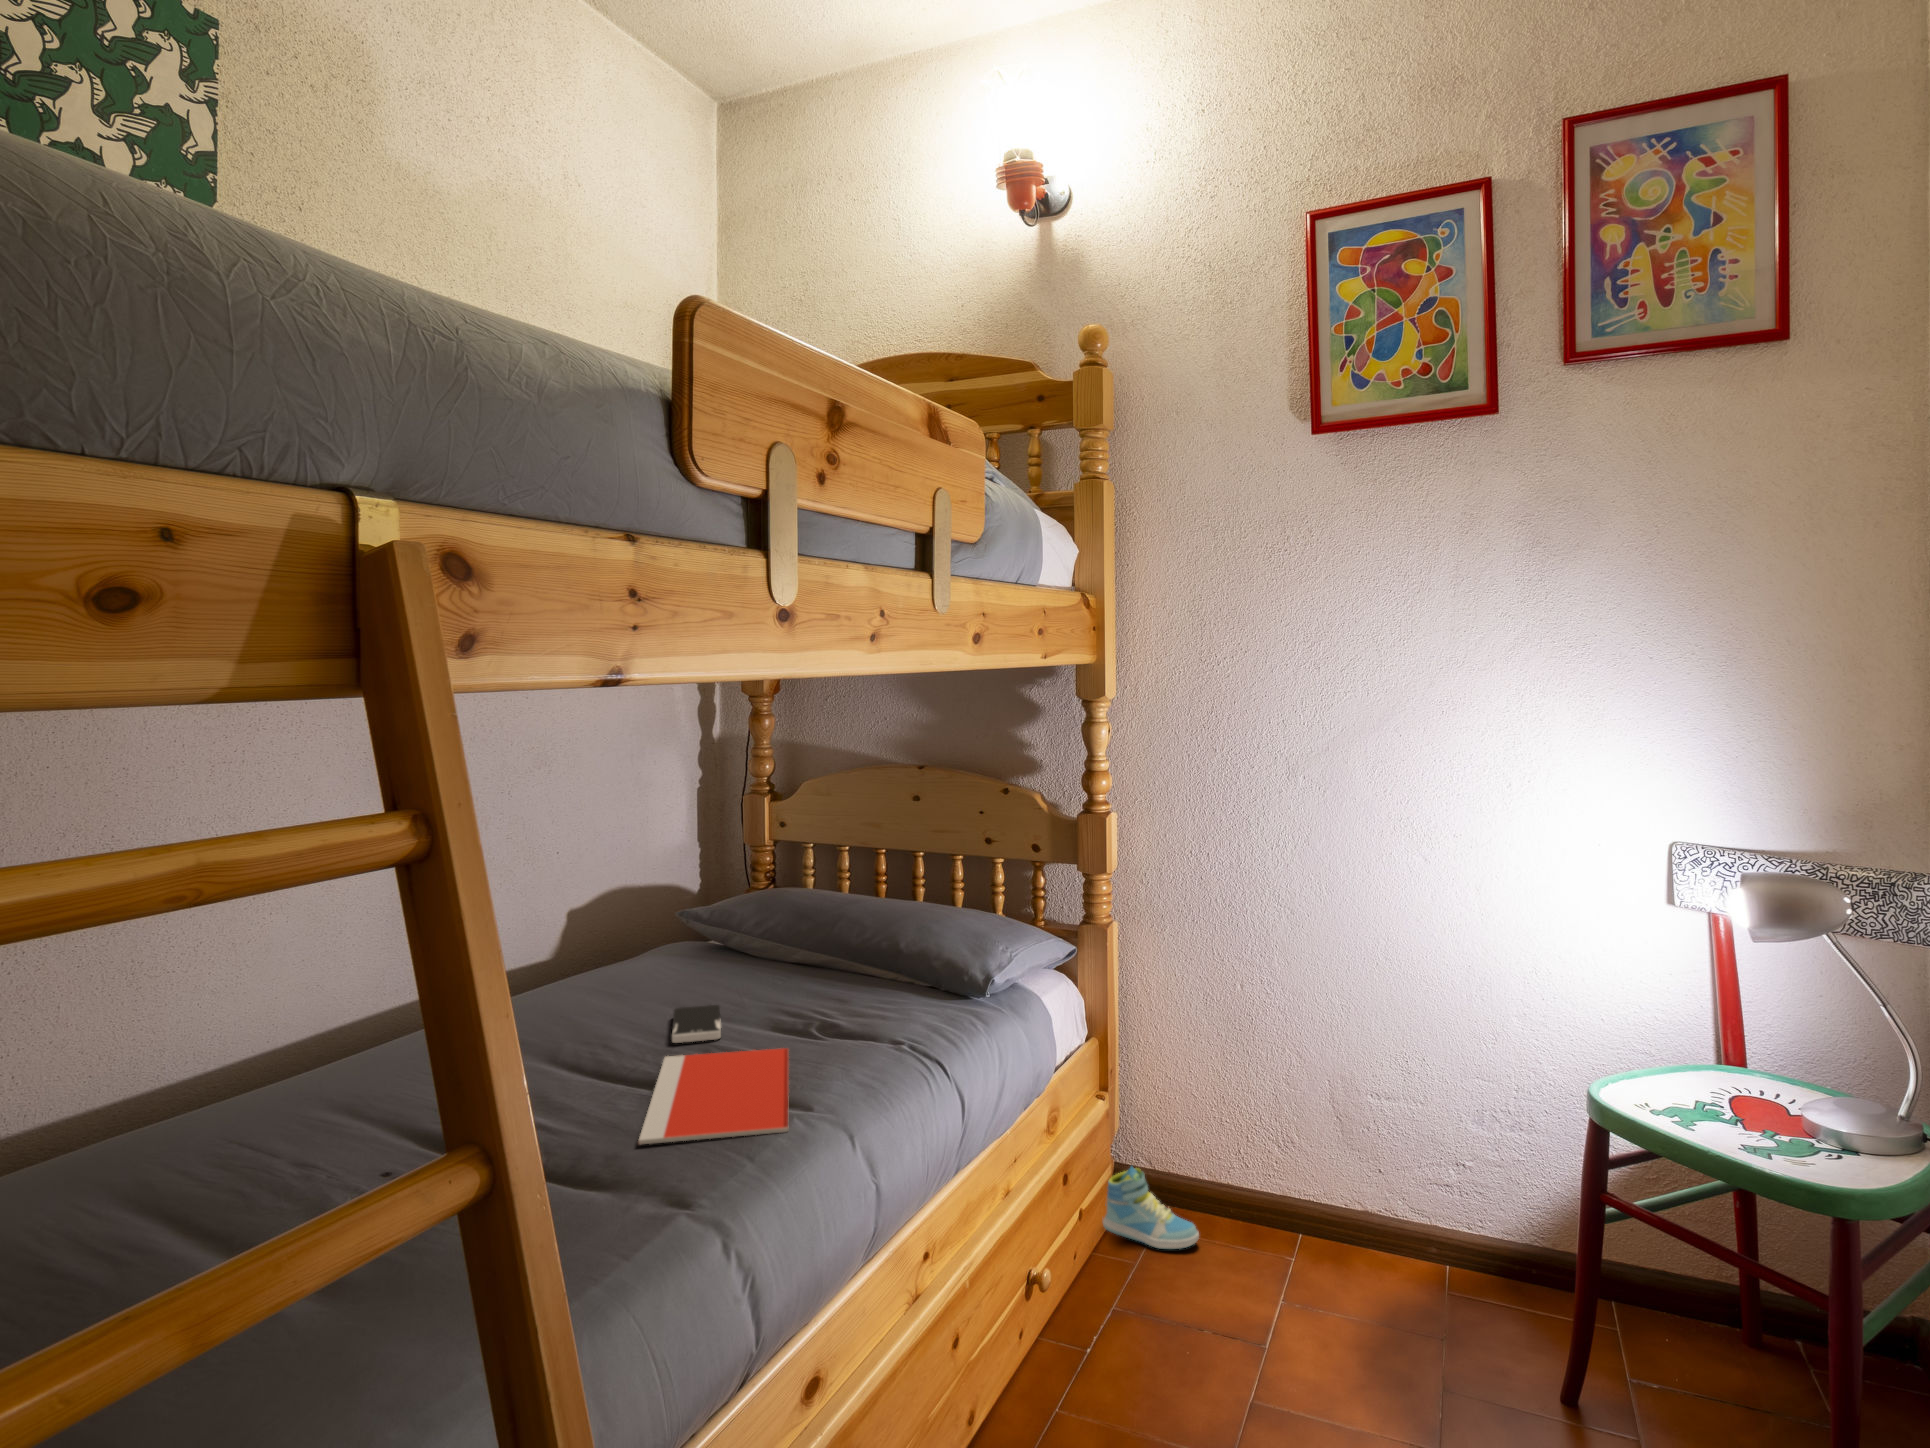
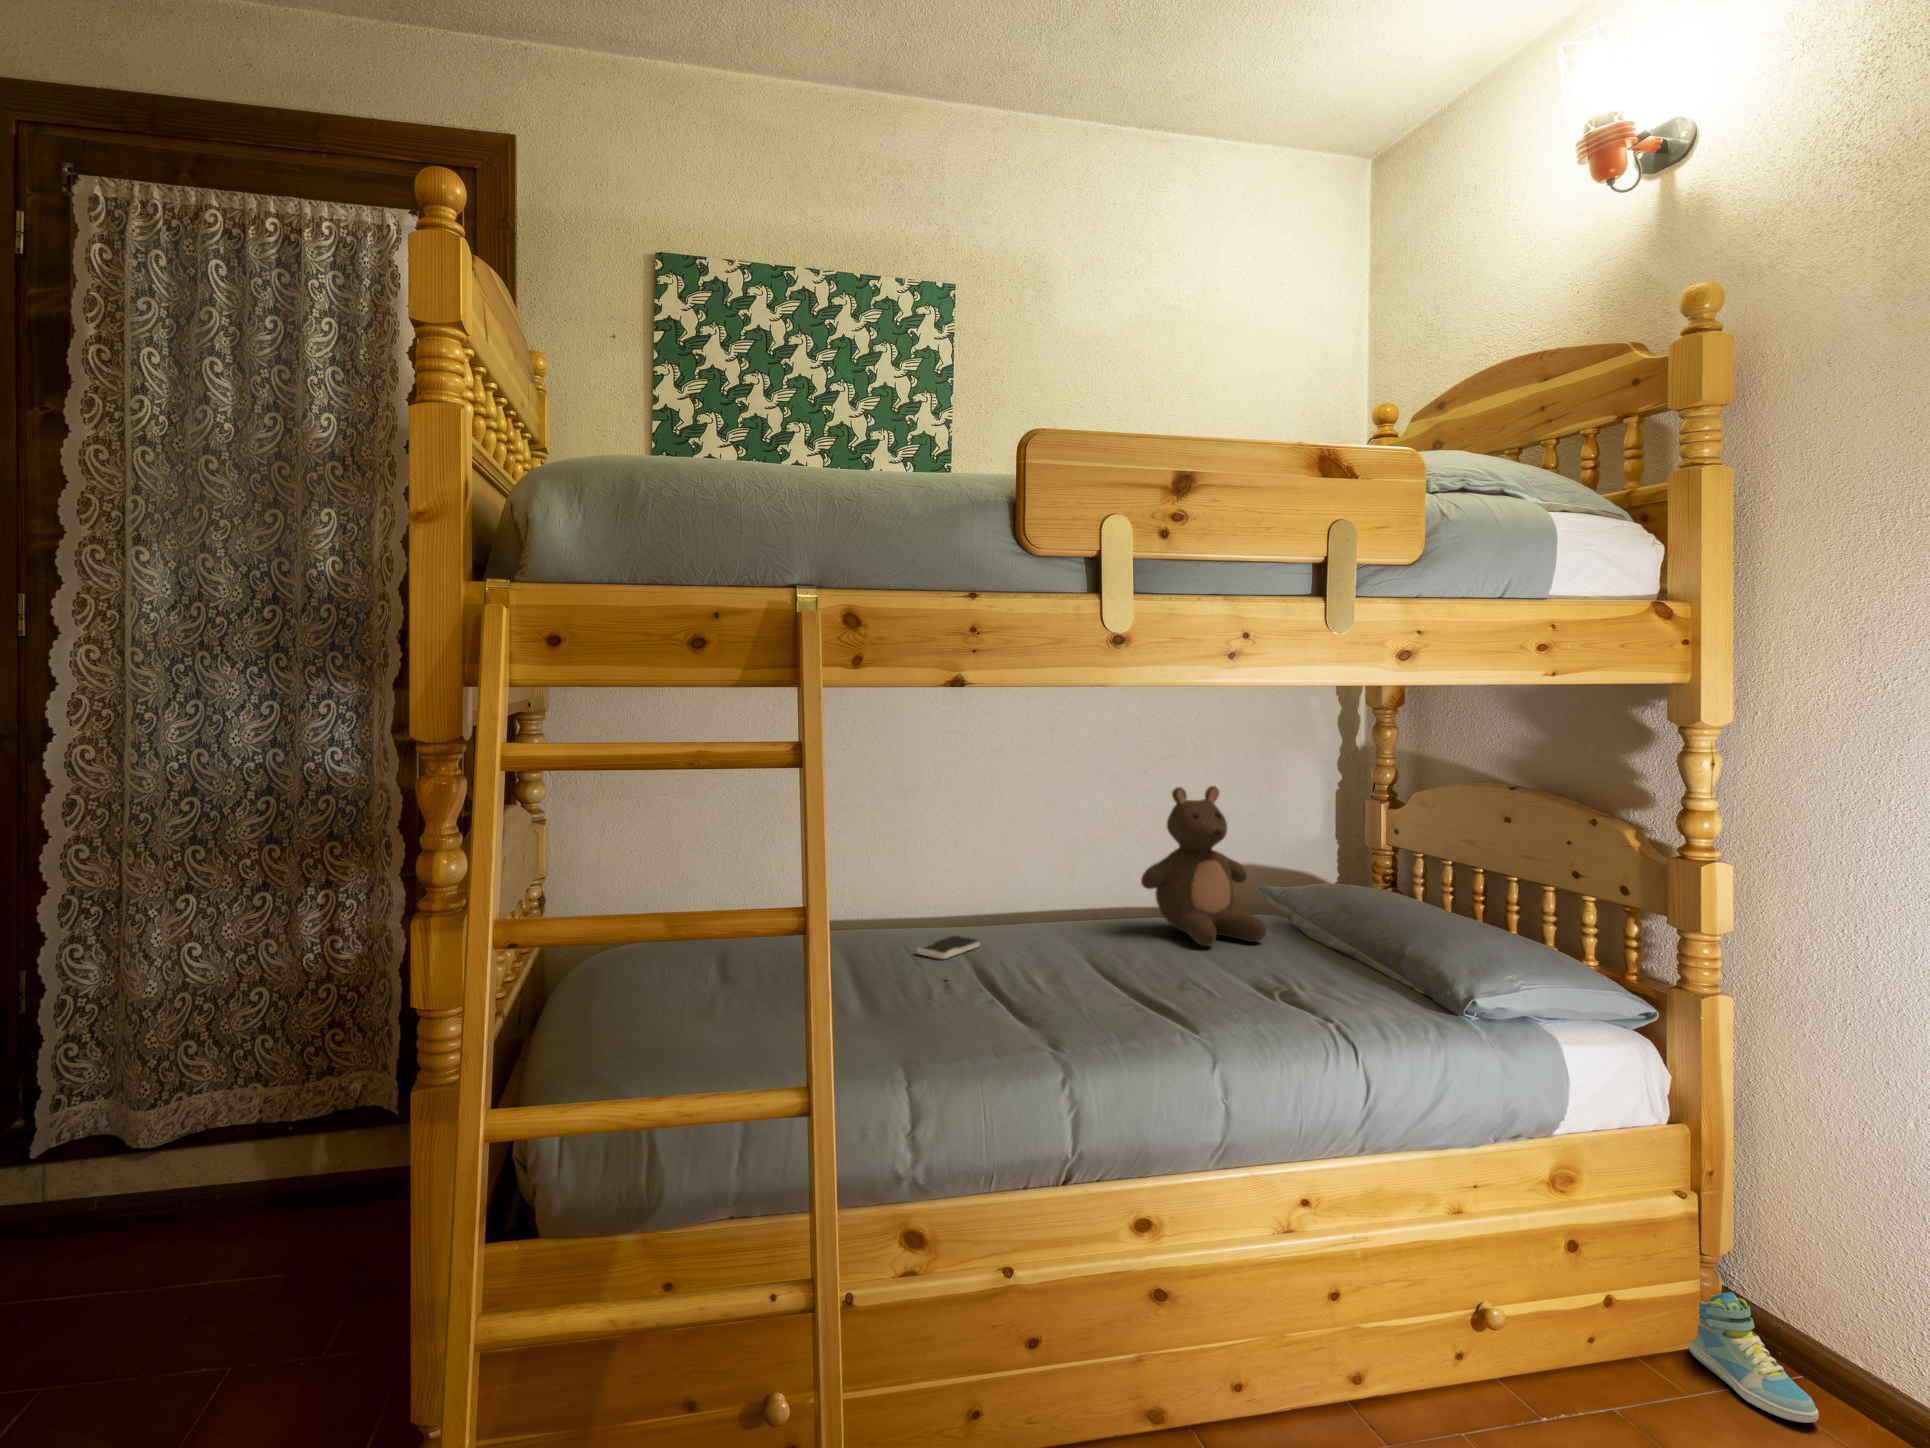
stuffed bear: none [581,797,733,995] -> present [1141,786,1266,946]
smartphone: present [672,1005,721,1043] -> present [917,936,980,959]
notebook: present [638,1048,789,1144] -> none [1049,977,1220,1041]

